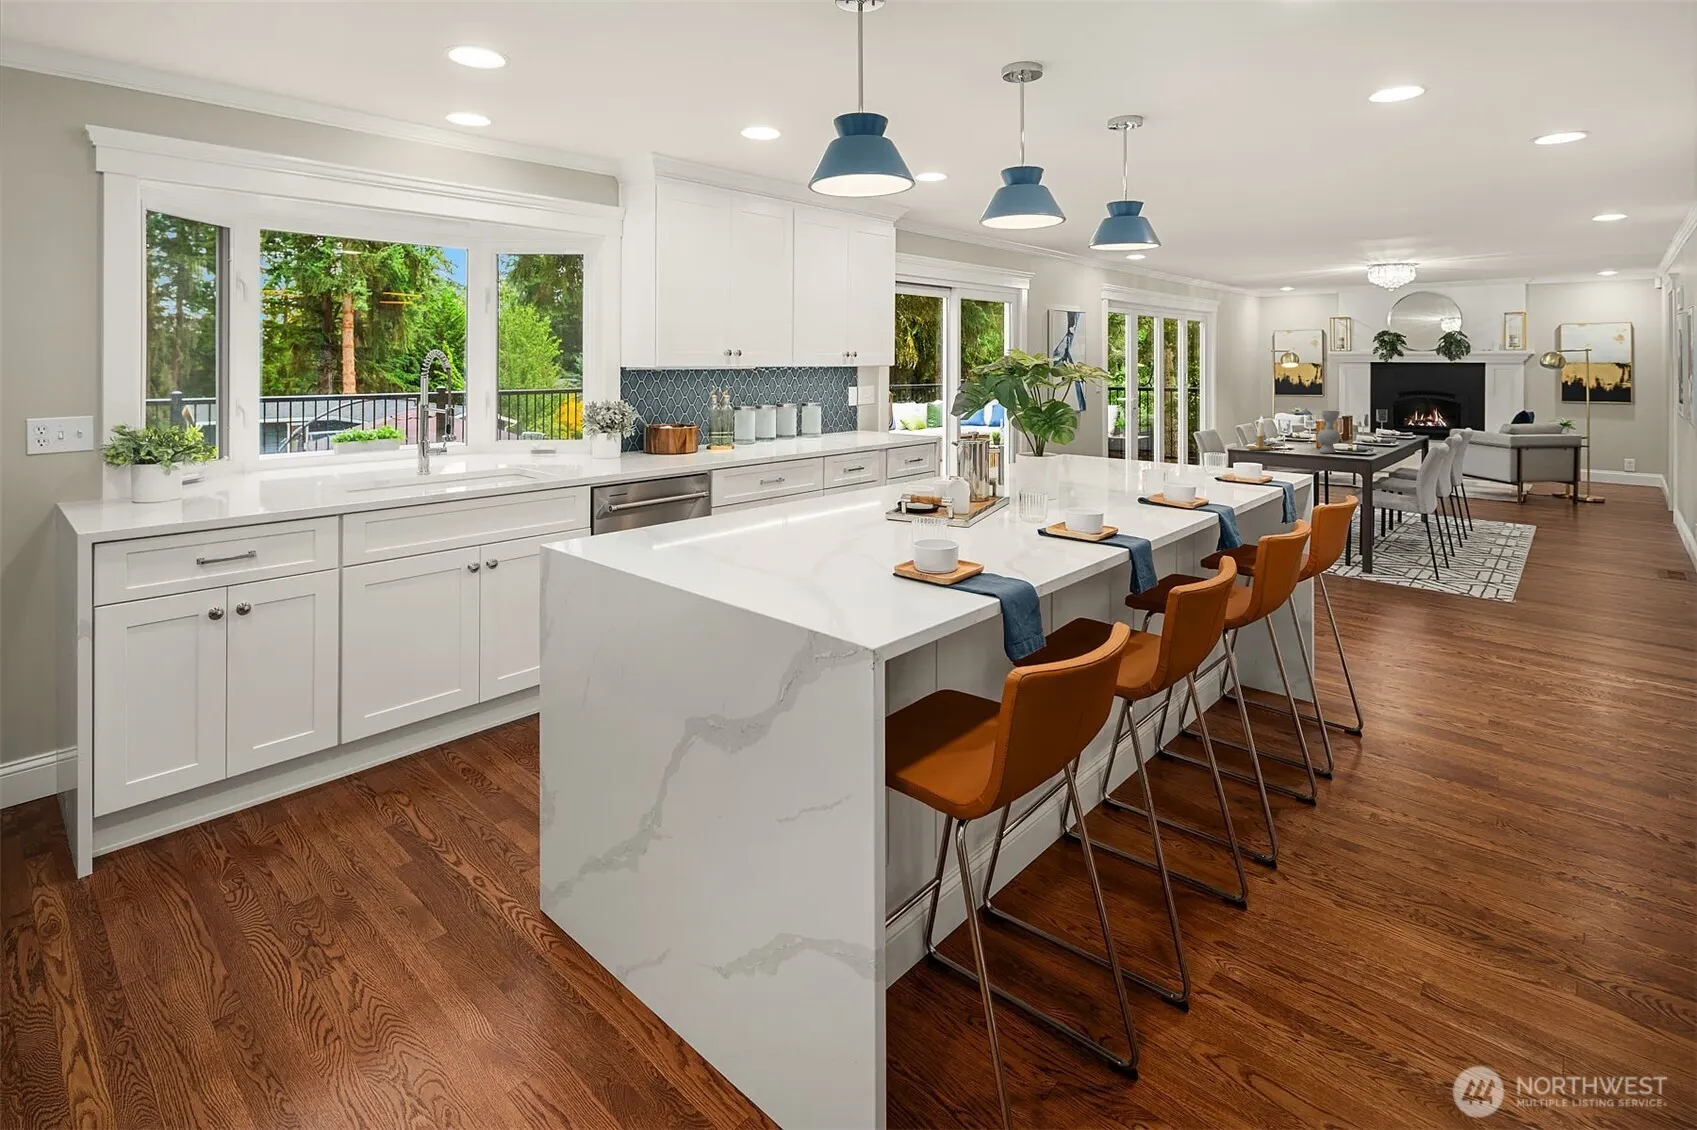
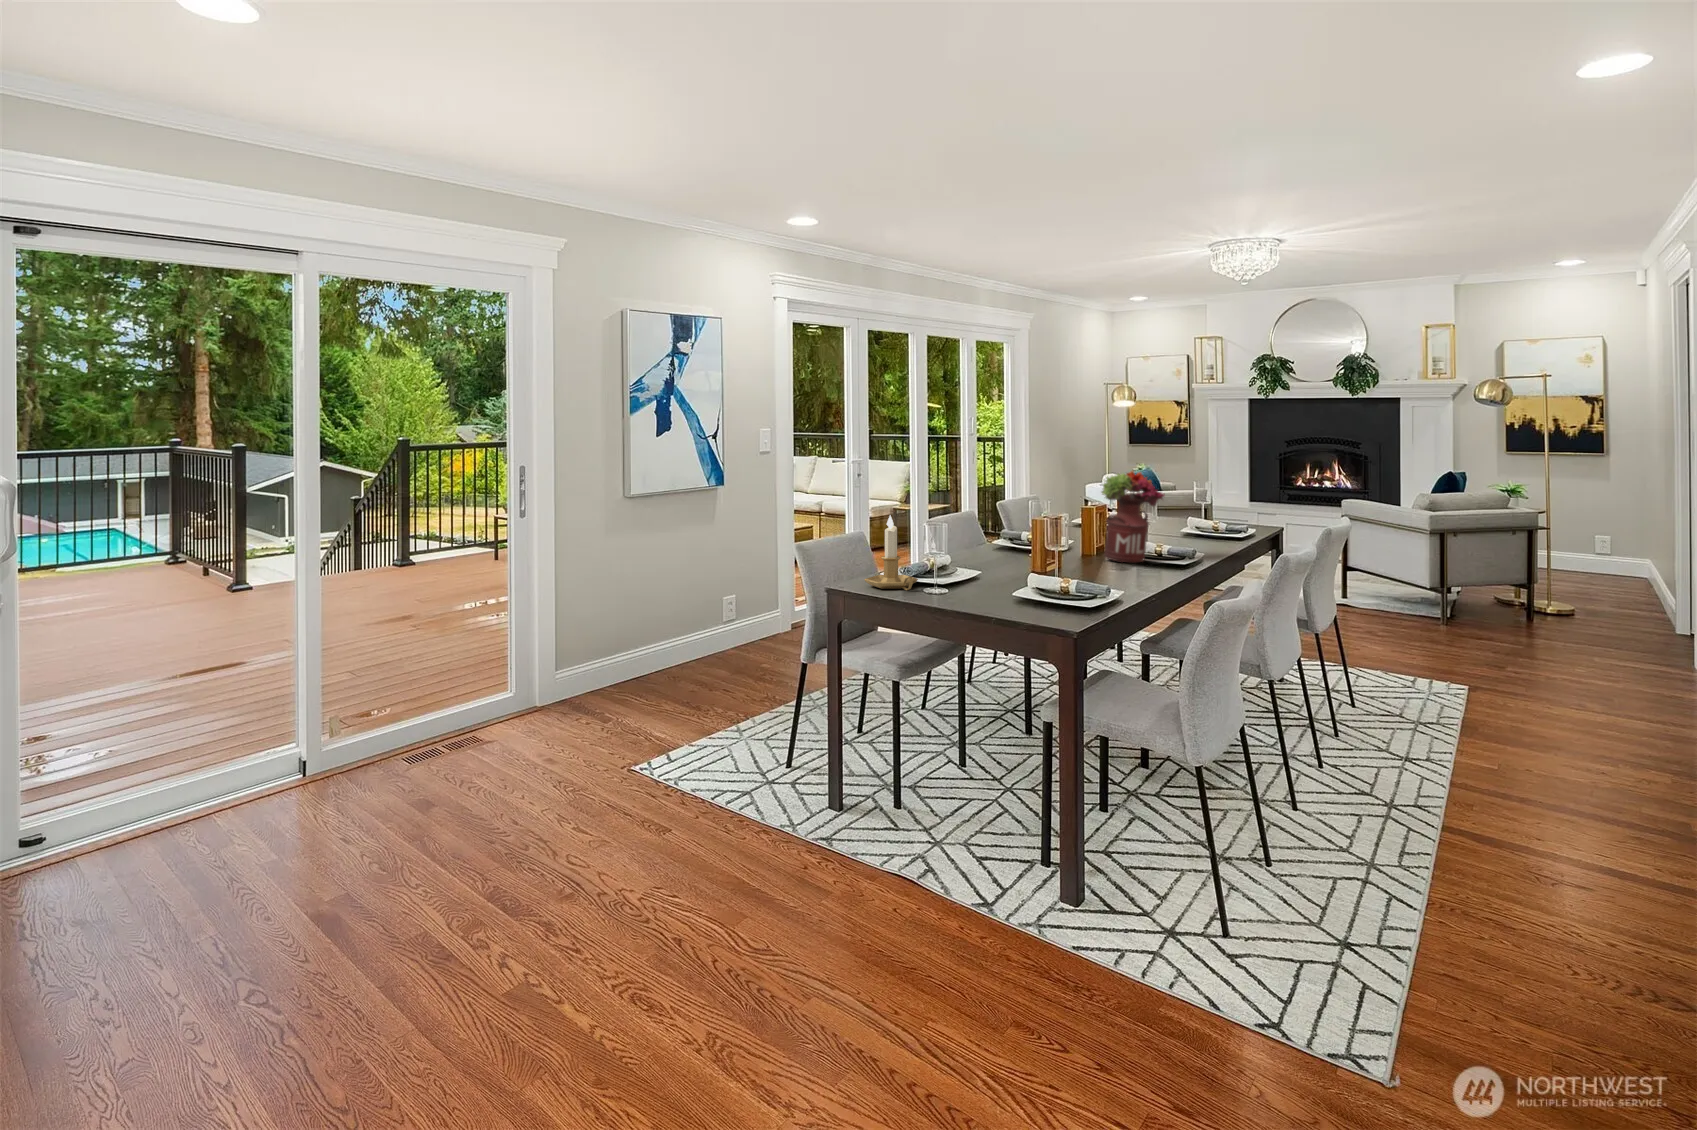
flower arrangement: none [1350,397,1387,444] -> present [1102,471,1165,562]
decorative vase: present [1317,411,1340,453] -> none [972,512,1019,607]

